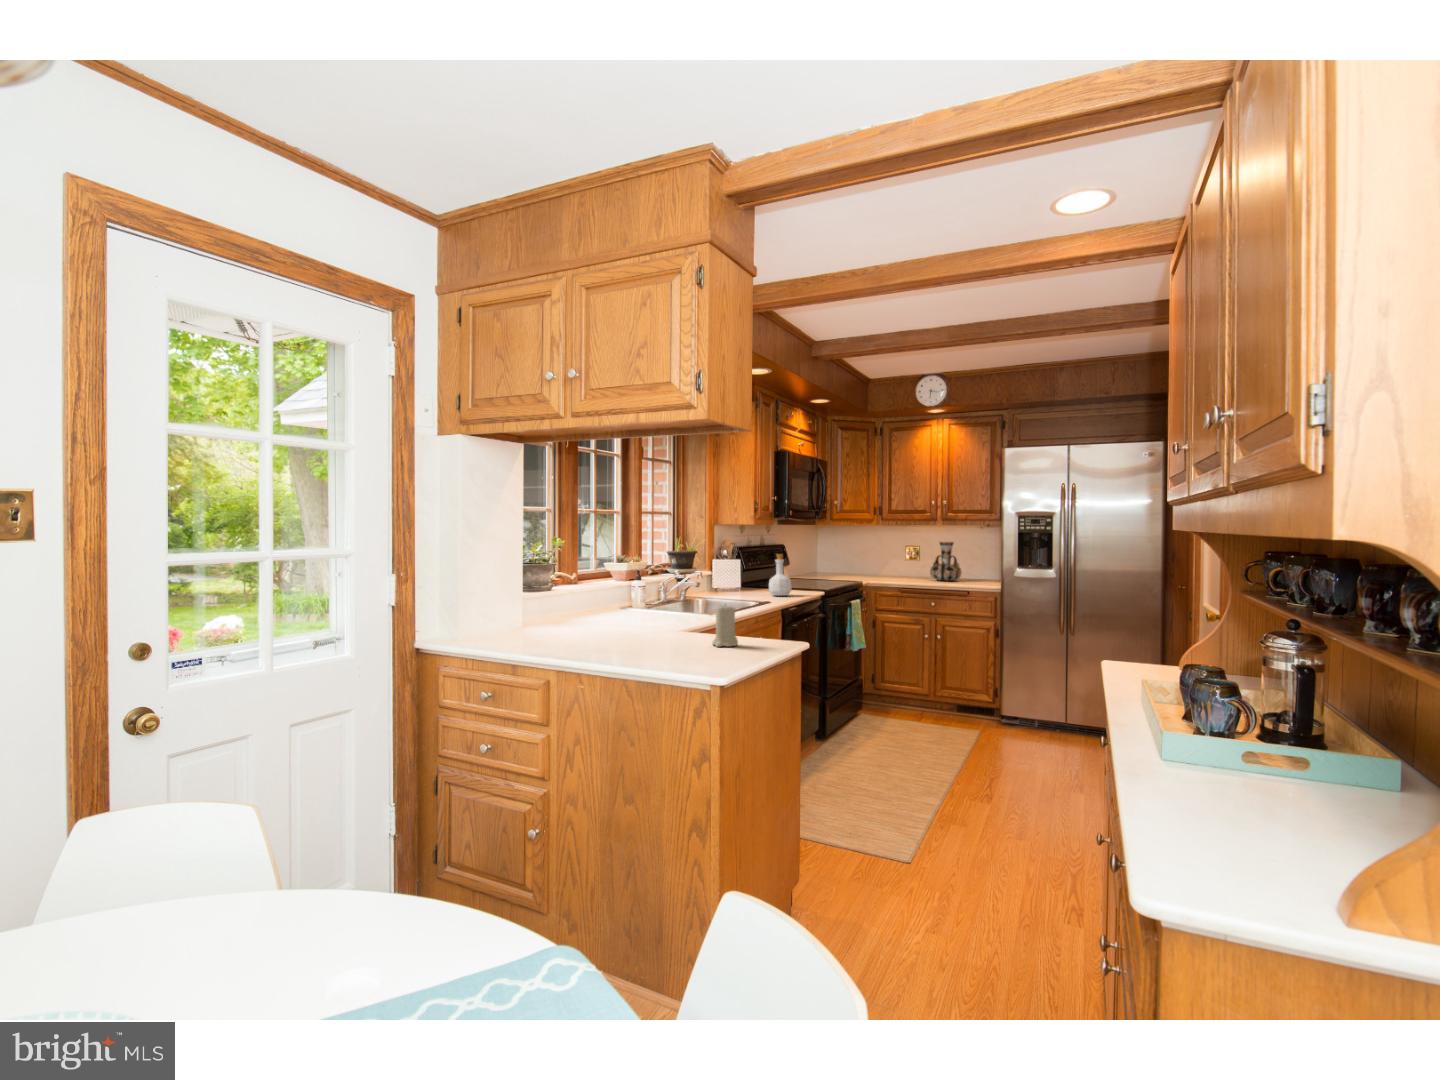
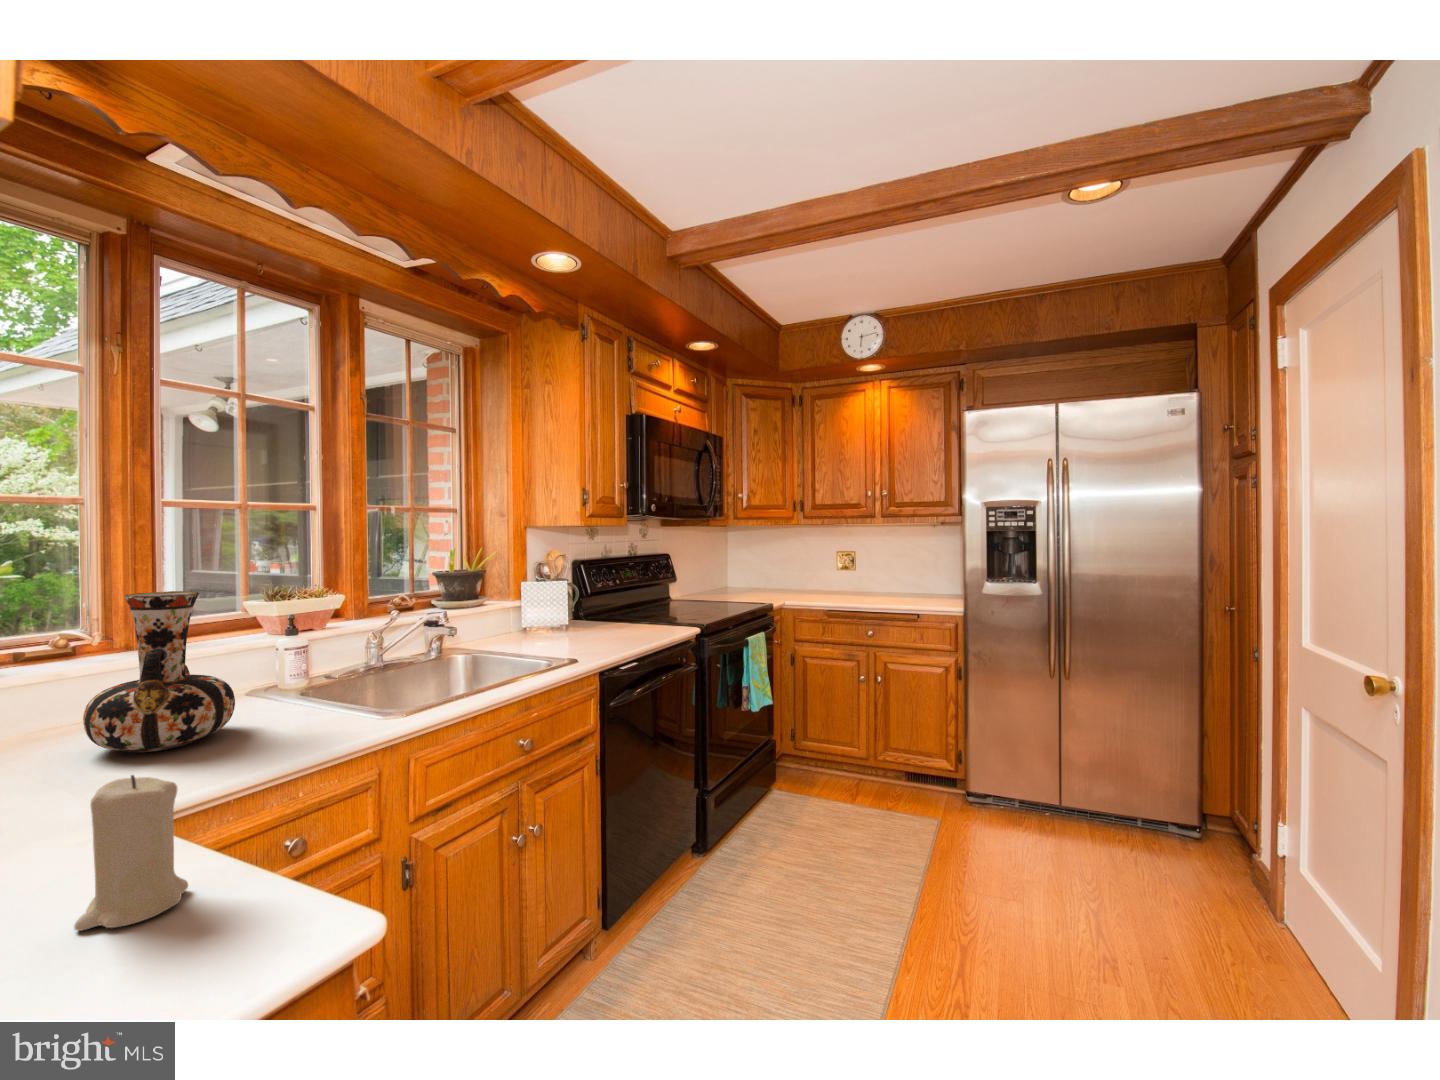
vase: present [930,542,962,581] -> present [83,591,235,752]
bottle: present [769,554,791,596] -> none [600,572,638,640]

